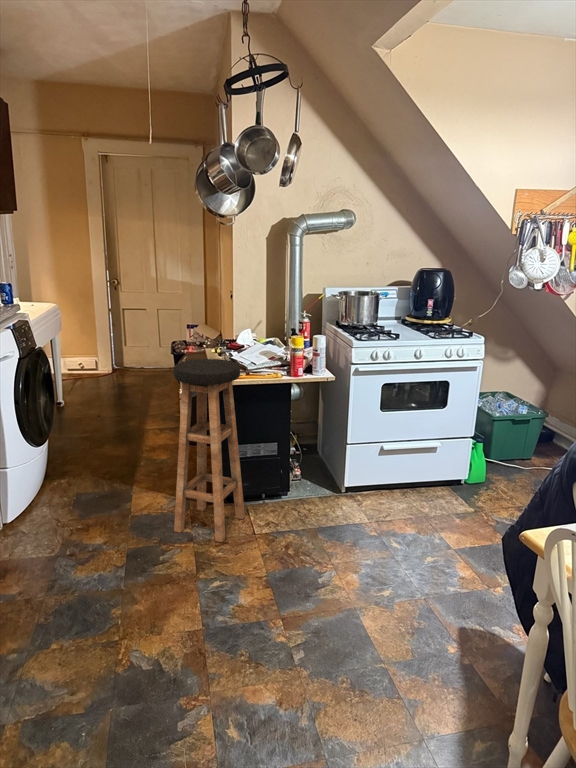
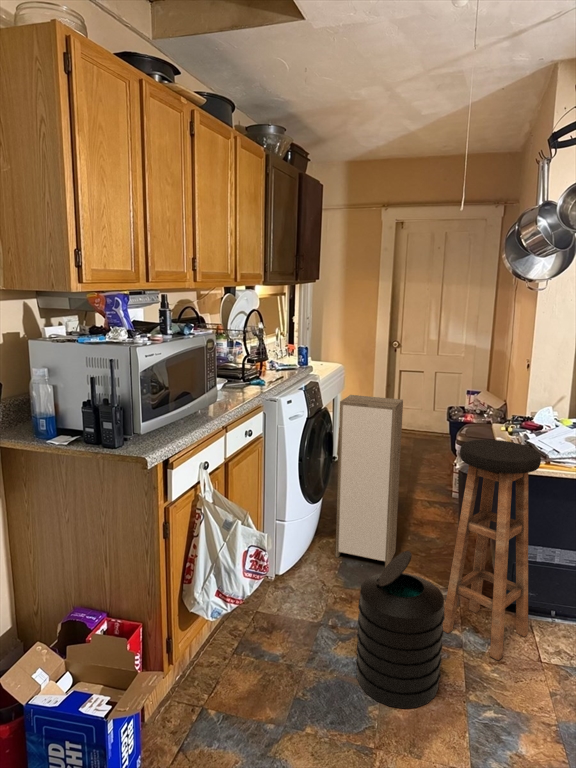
storage cabinet: none [54,332,129,494] -> present [336,395,403,568]
trash can: none [91,466,174,604] -> present [356,551,445,708]

